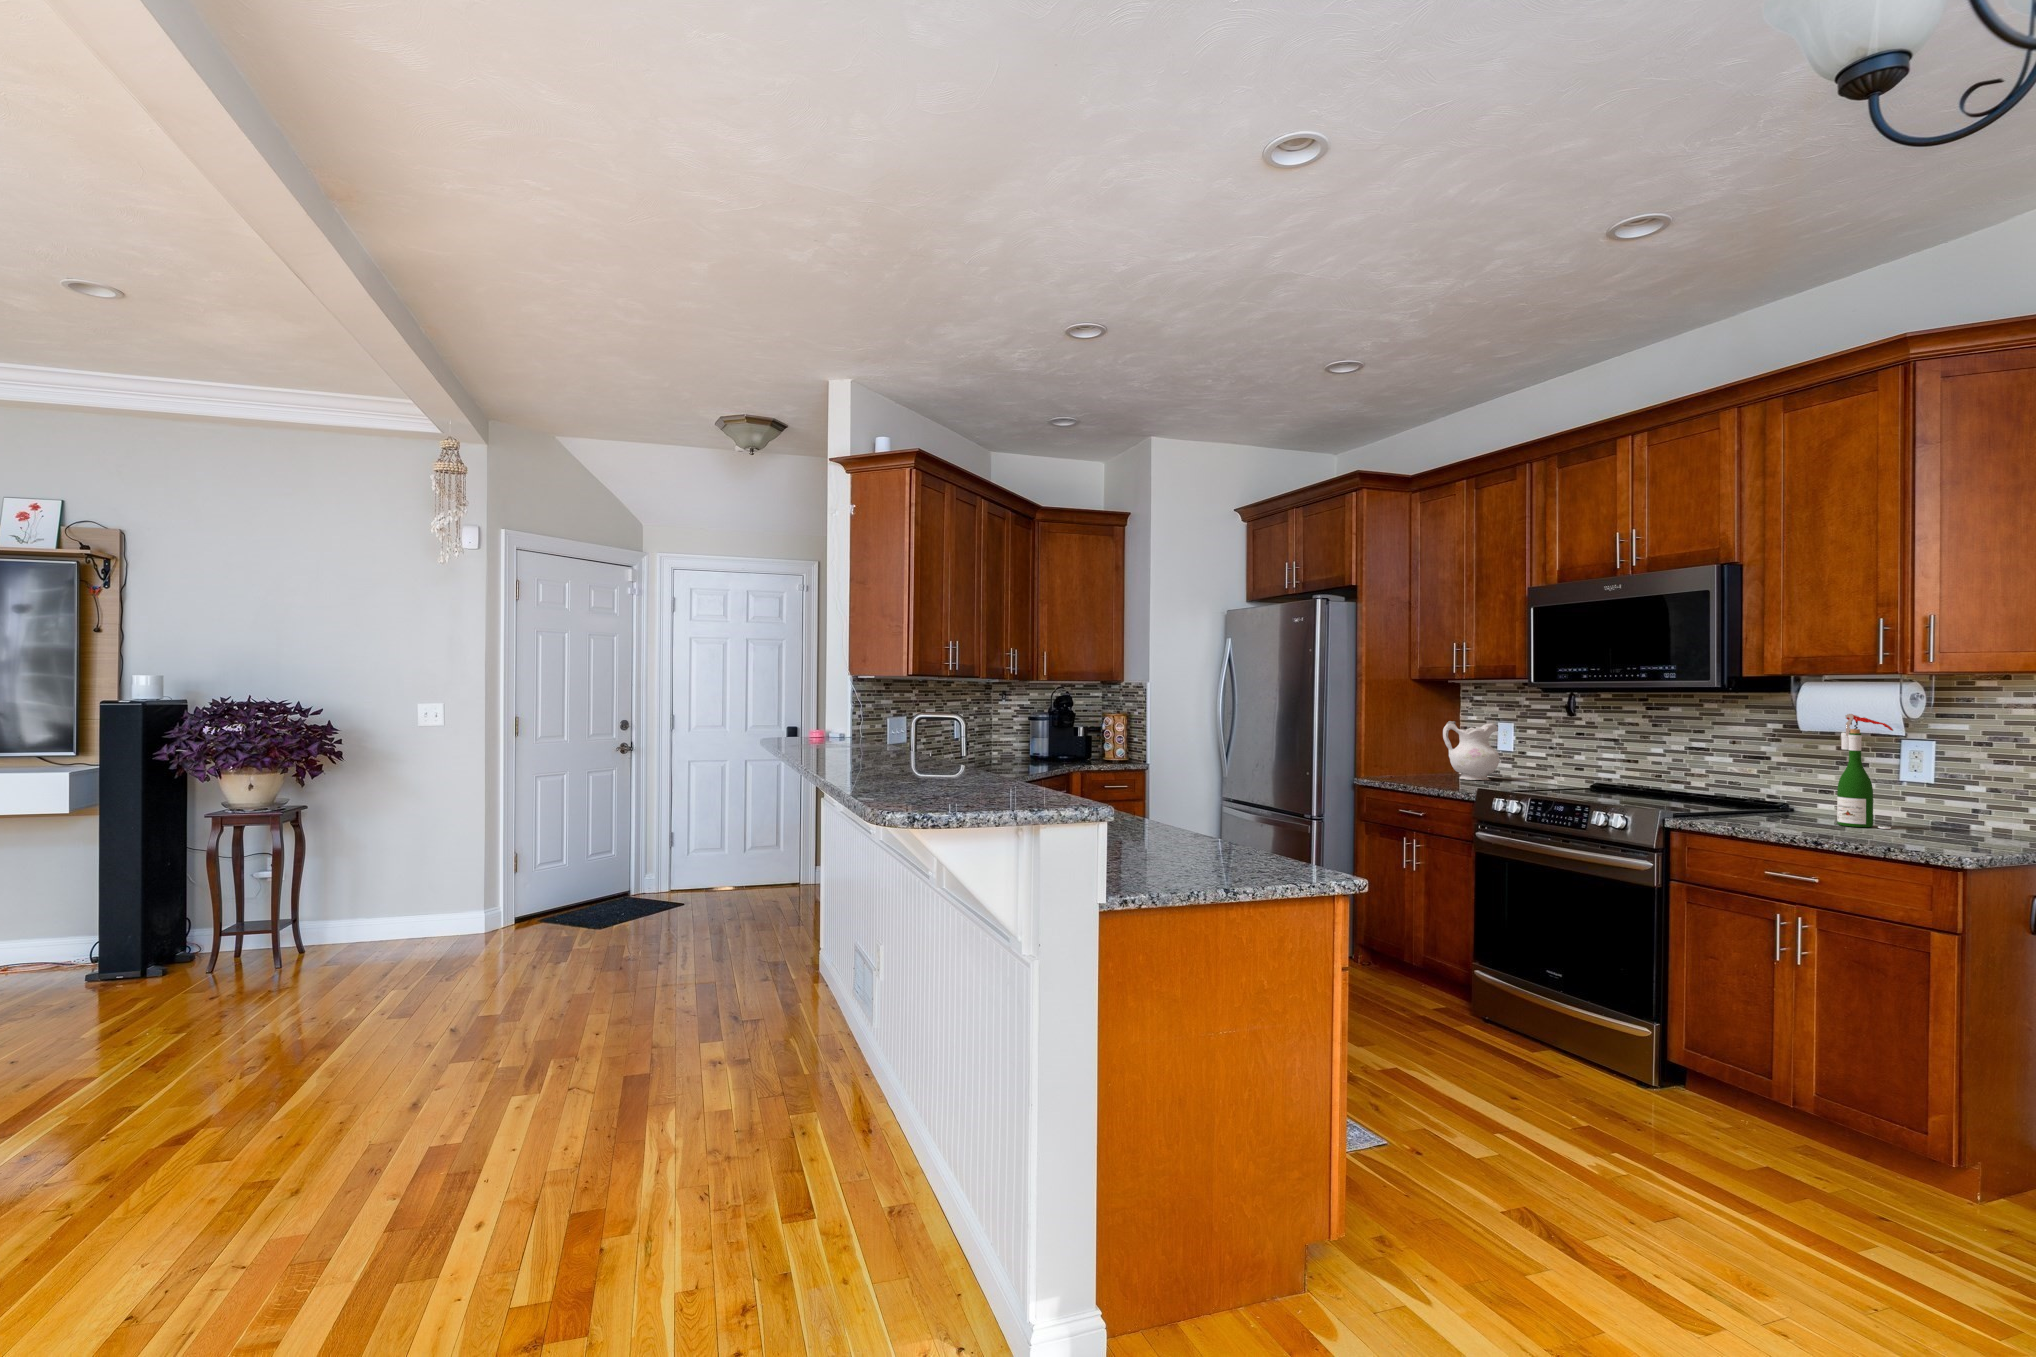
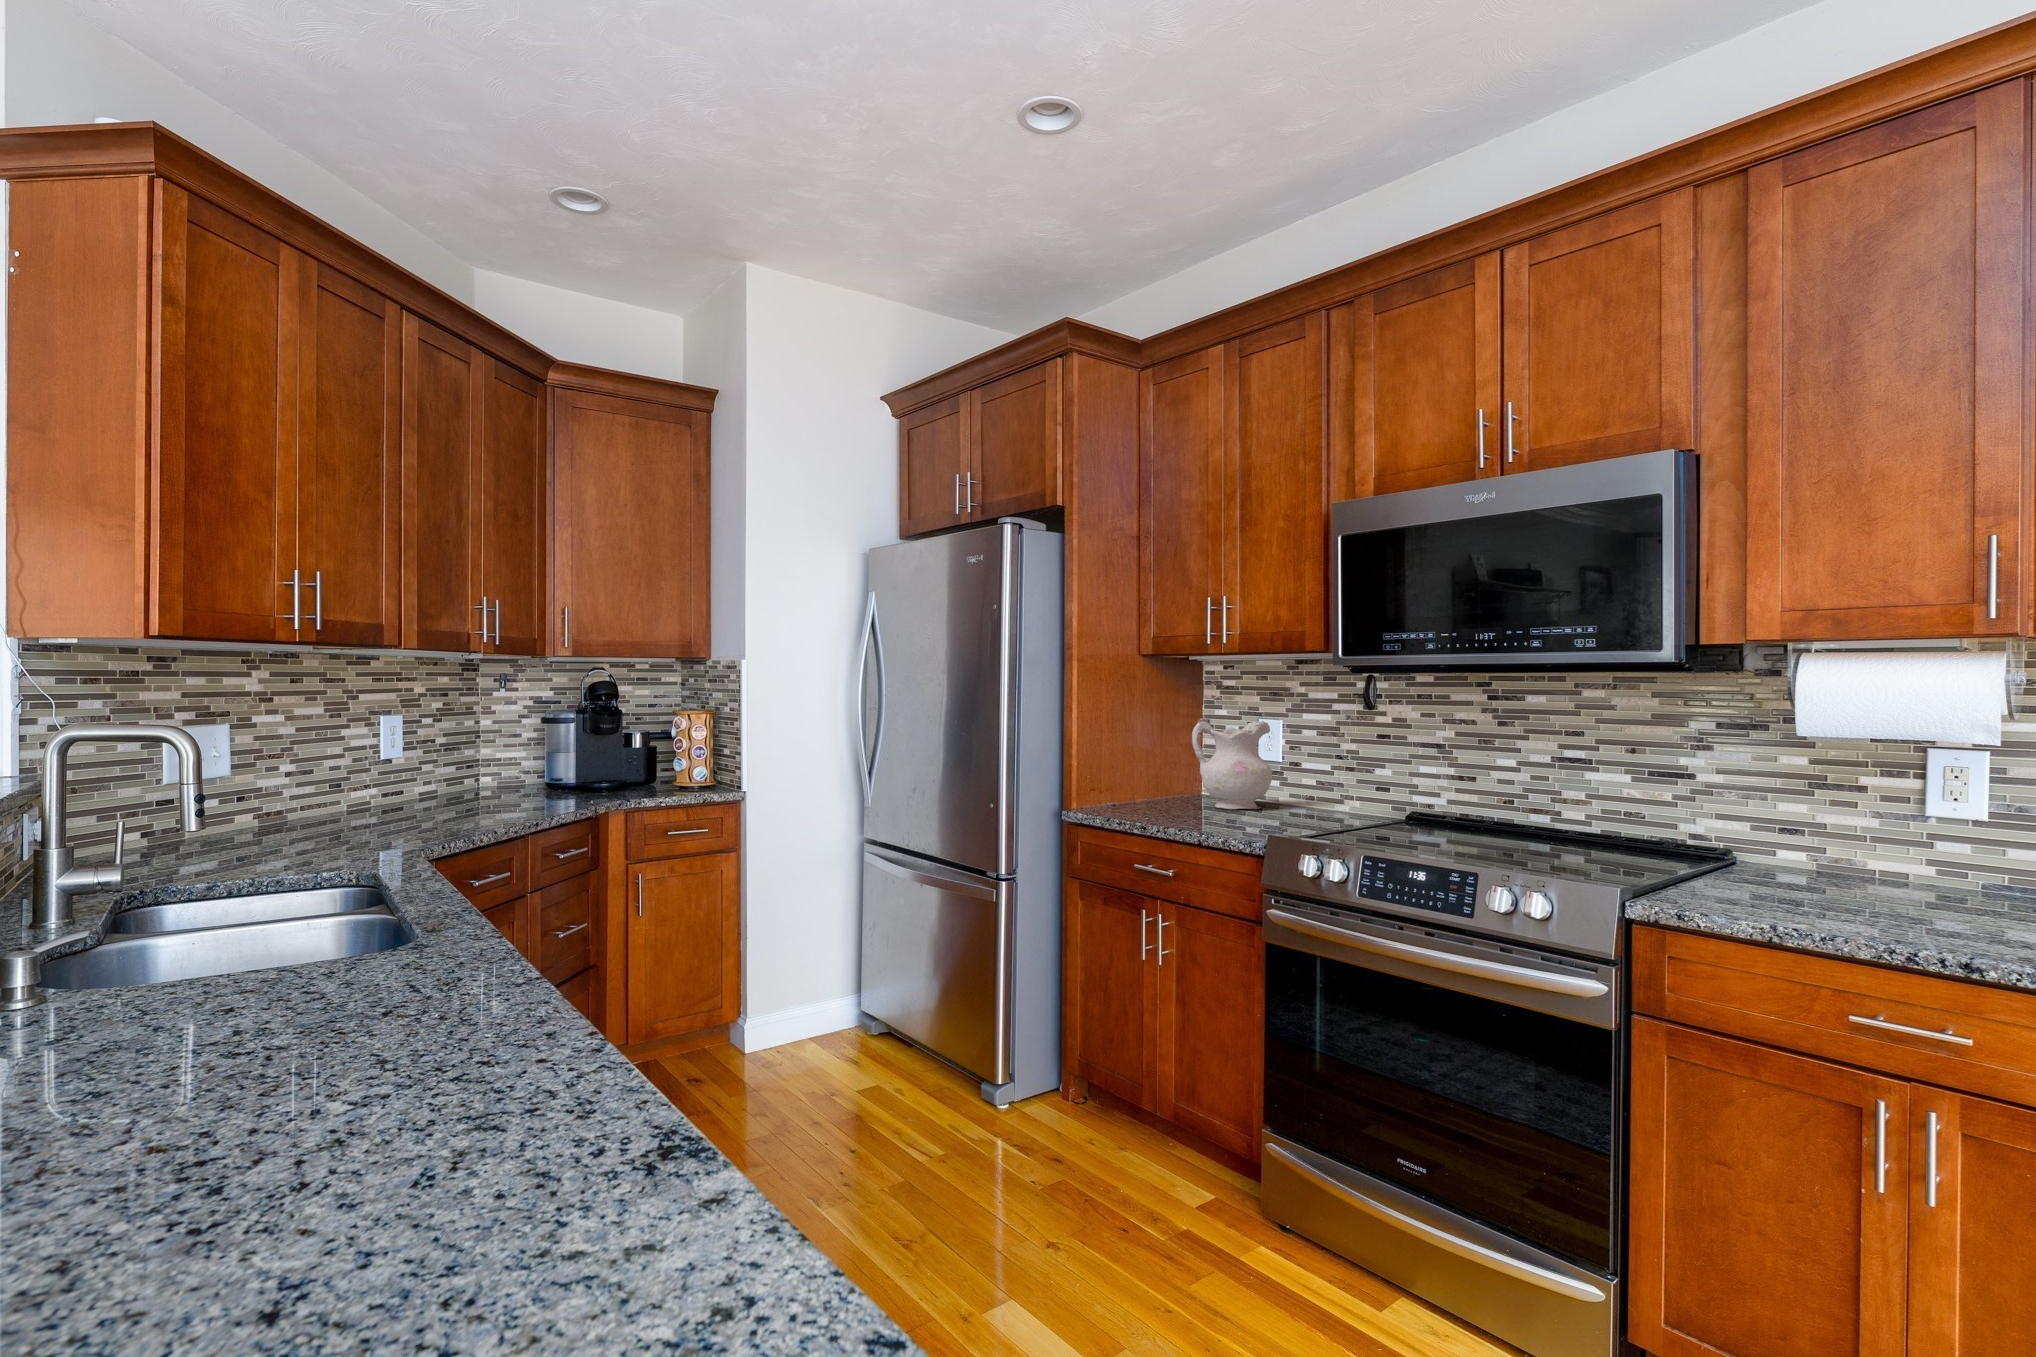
wine bottle: present [1837,714,1893,829] -> none [1874,708,1976,910]

